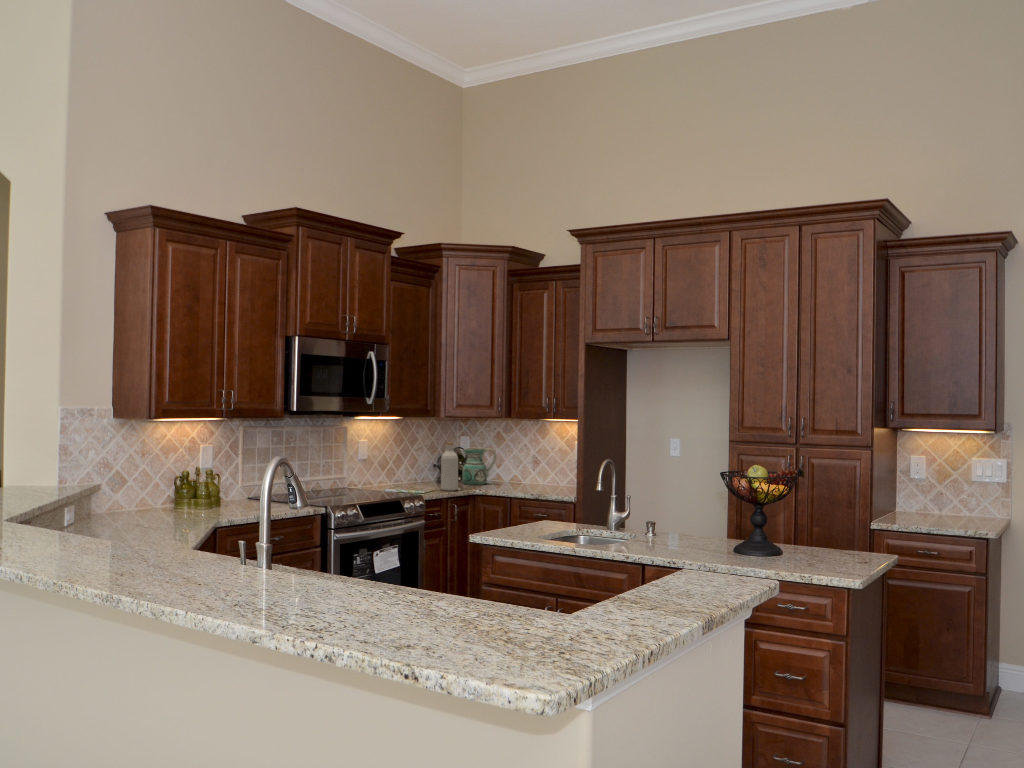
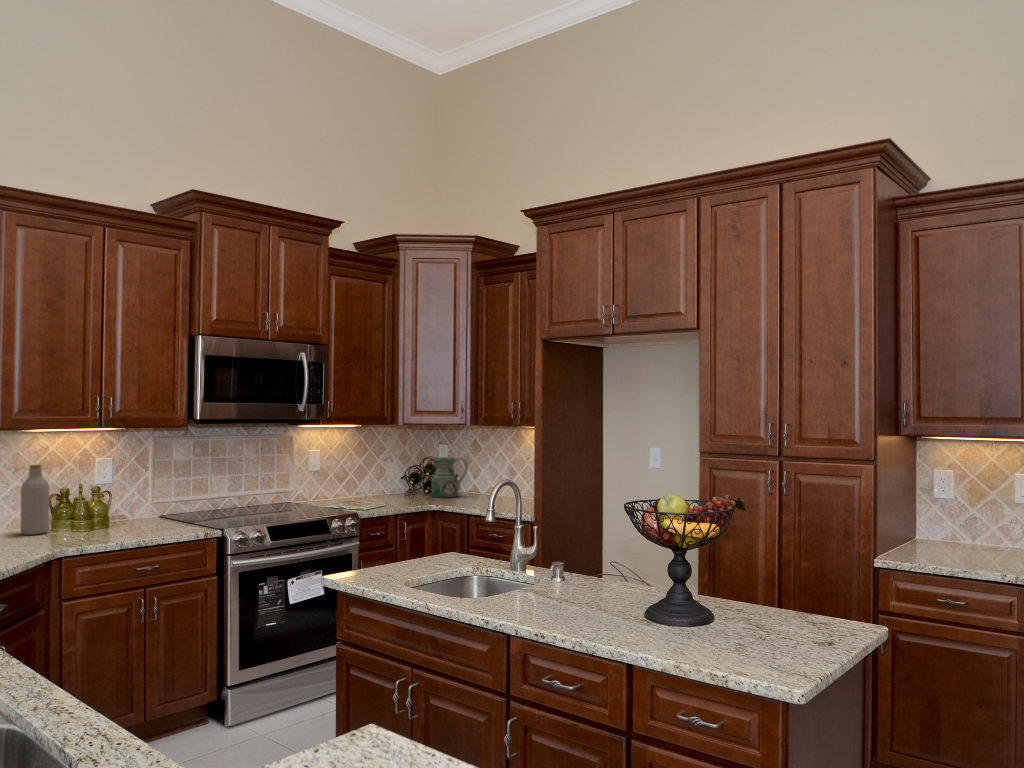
bottle: present [441,443,458,491] -> present [21,465,49,535]

